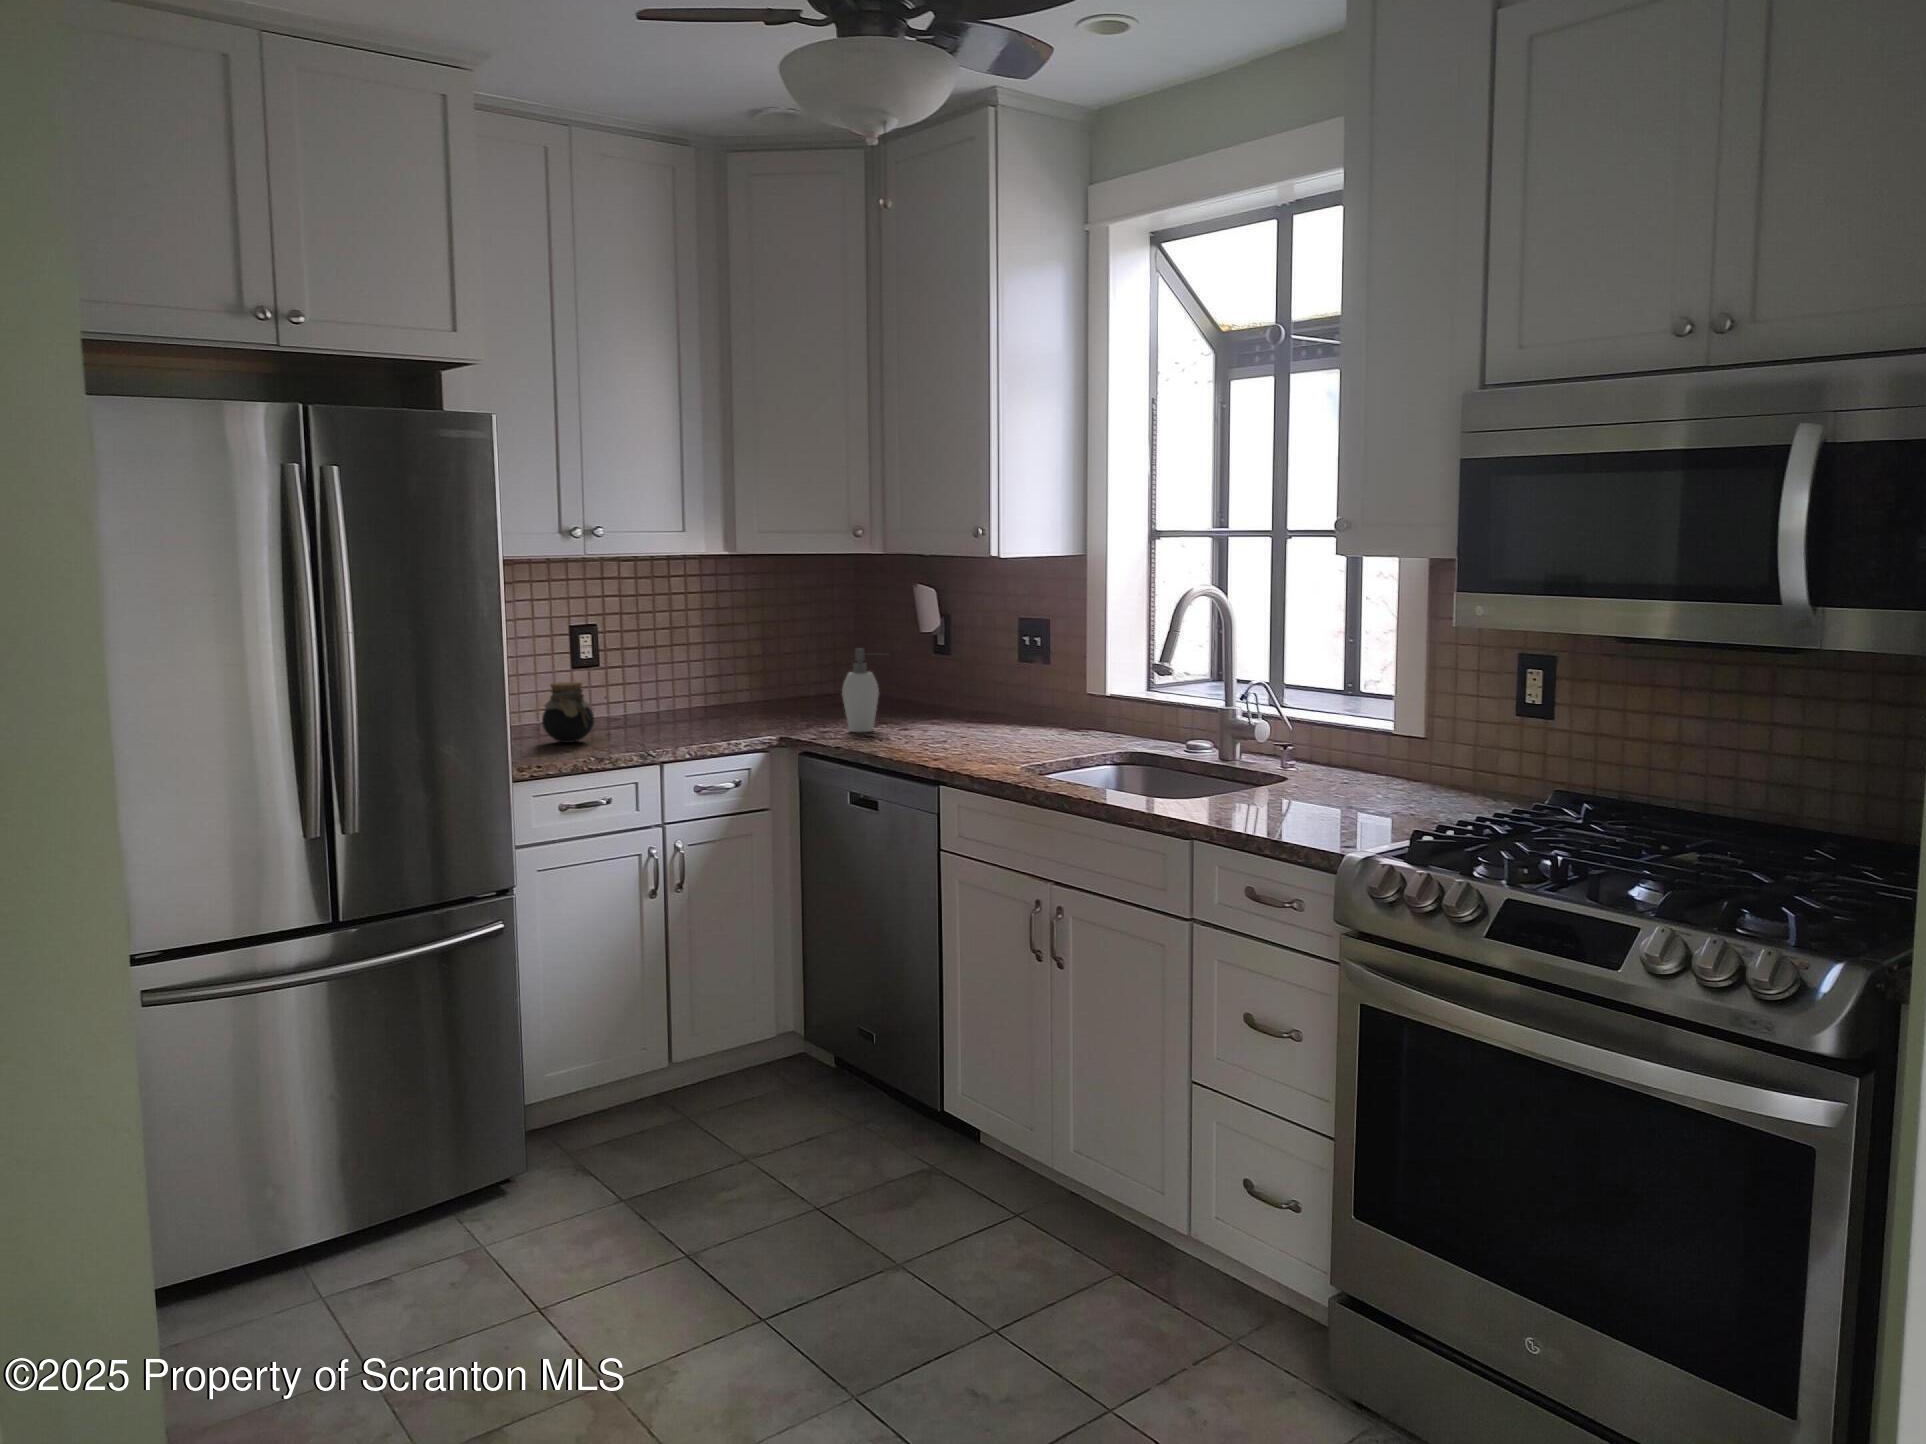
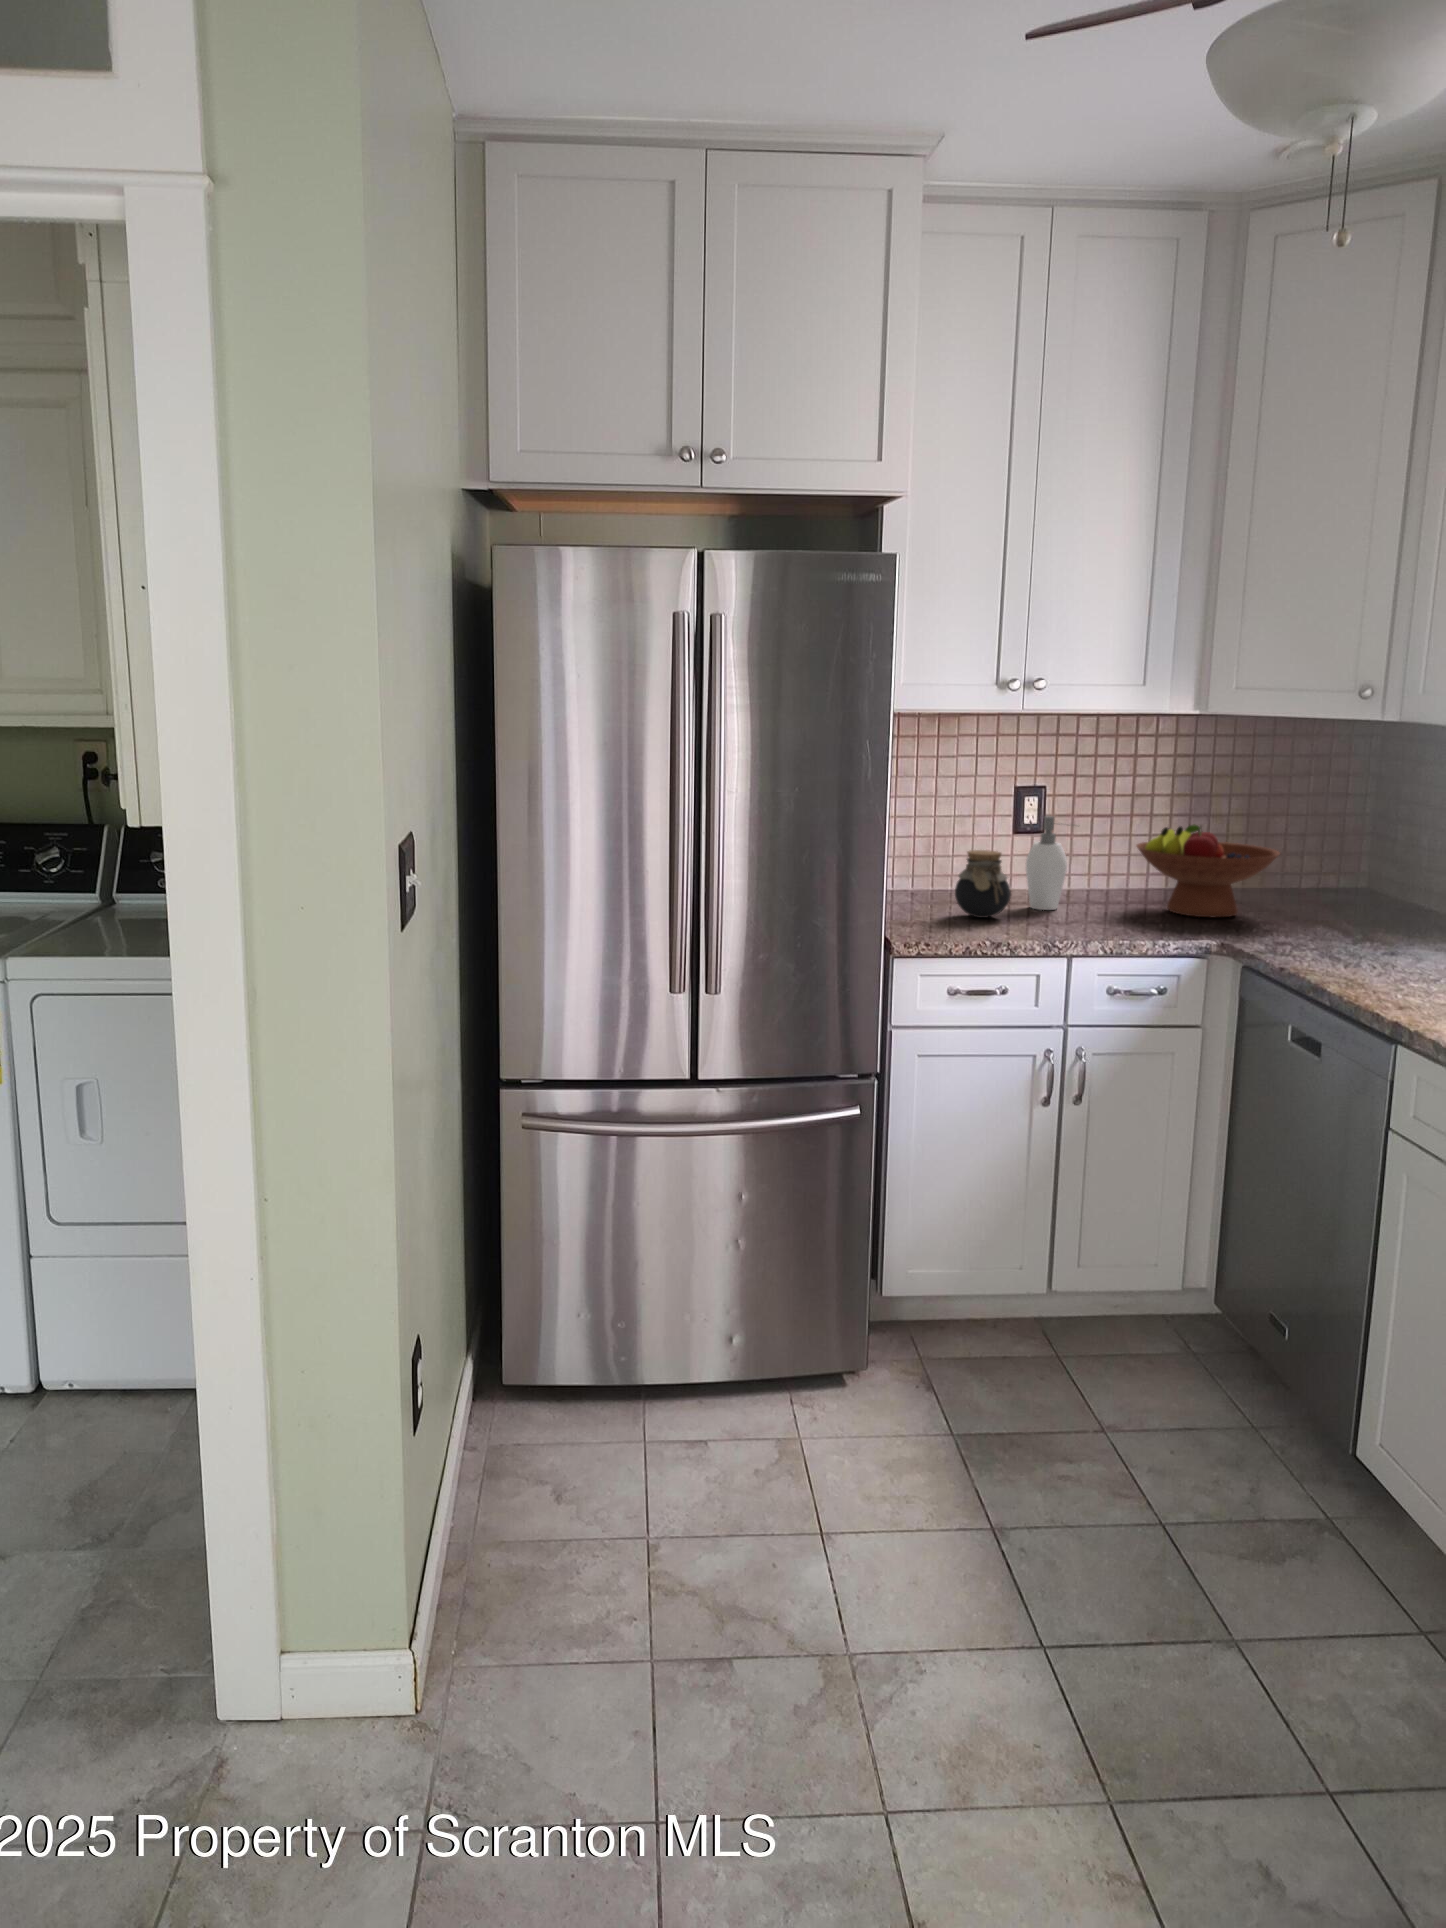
fruit bowl: none [687,647,803,722] -> present [1137,824,1280,917]
soap dispenser: present [842,648,879,732] -> present [1026,816,1067,910]

